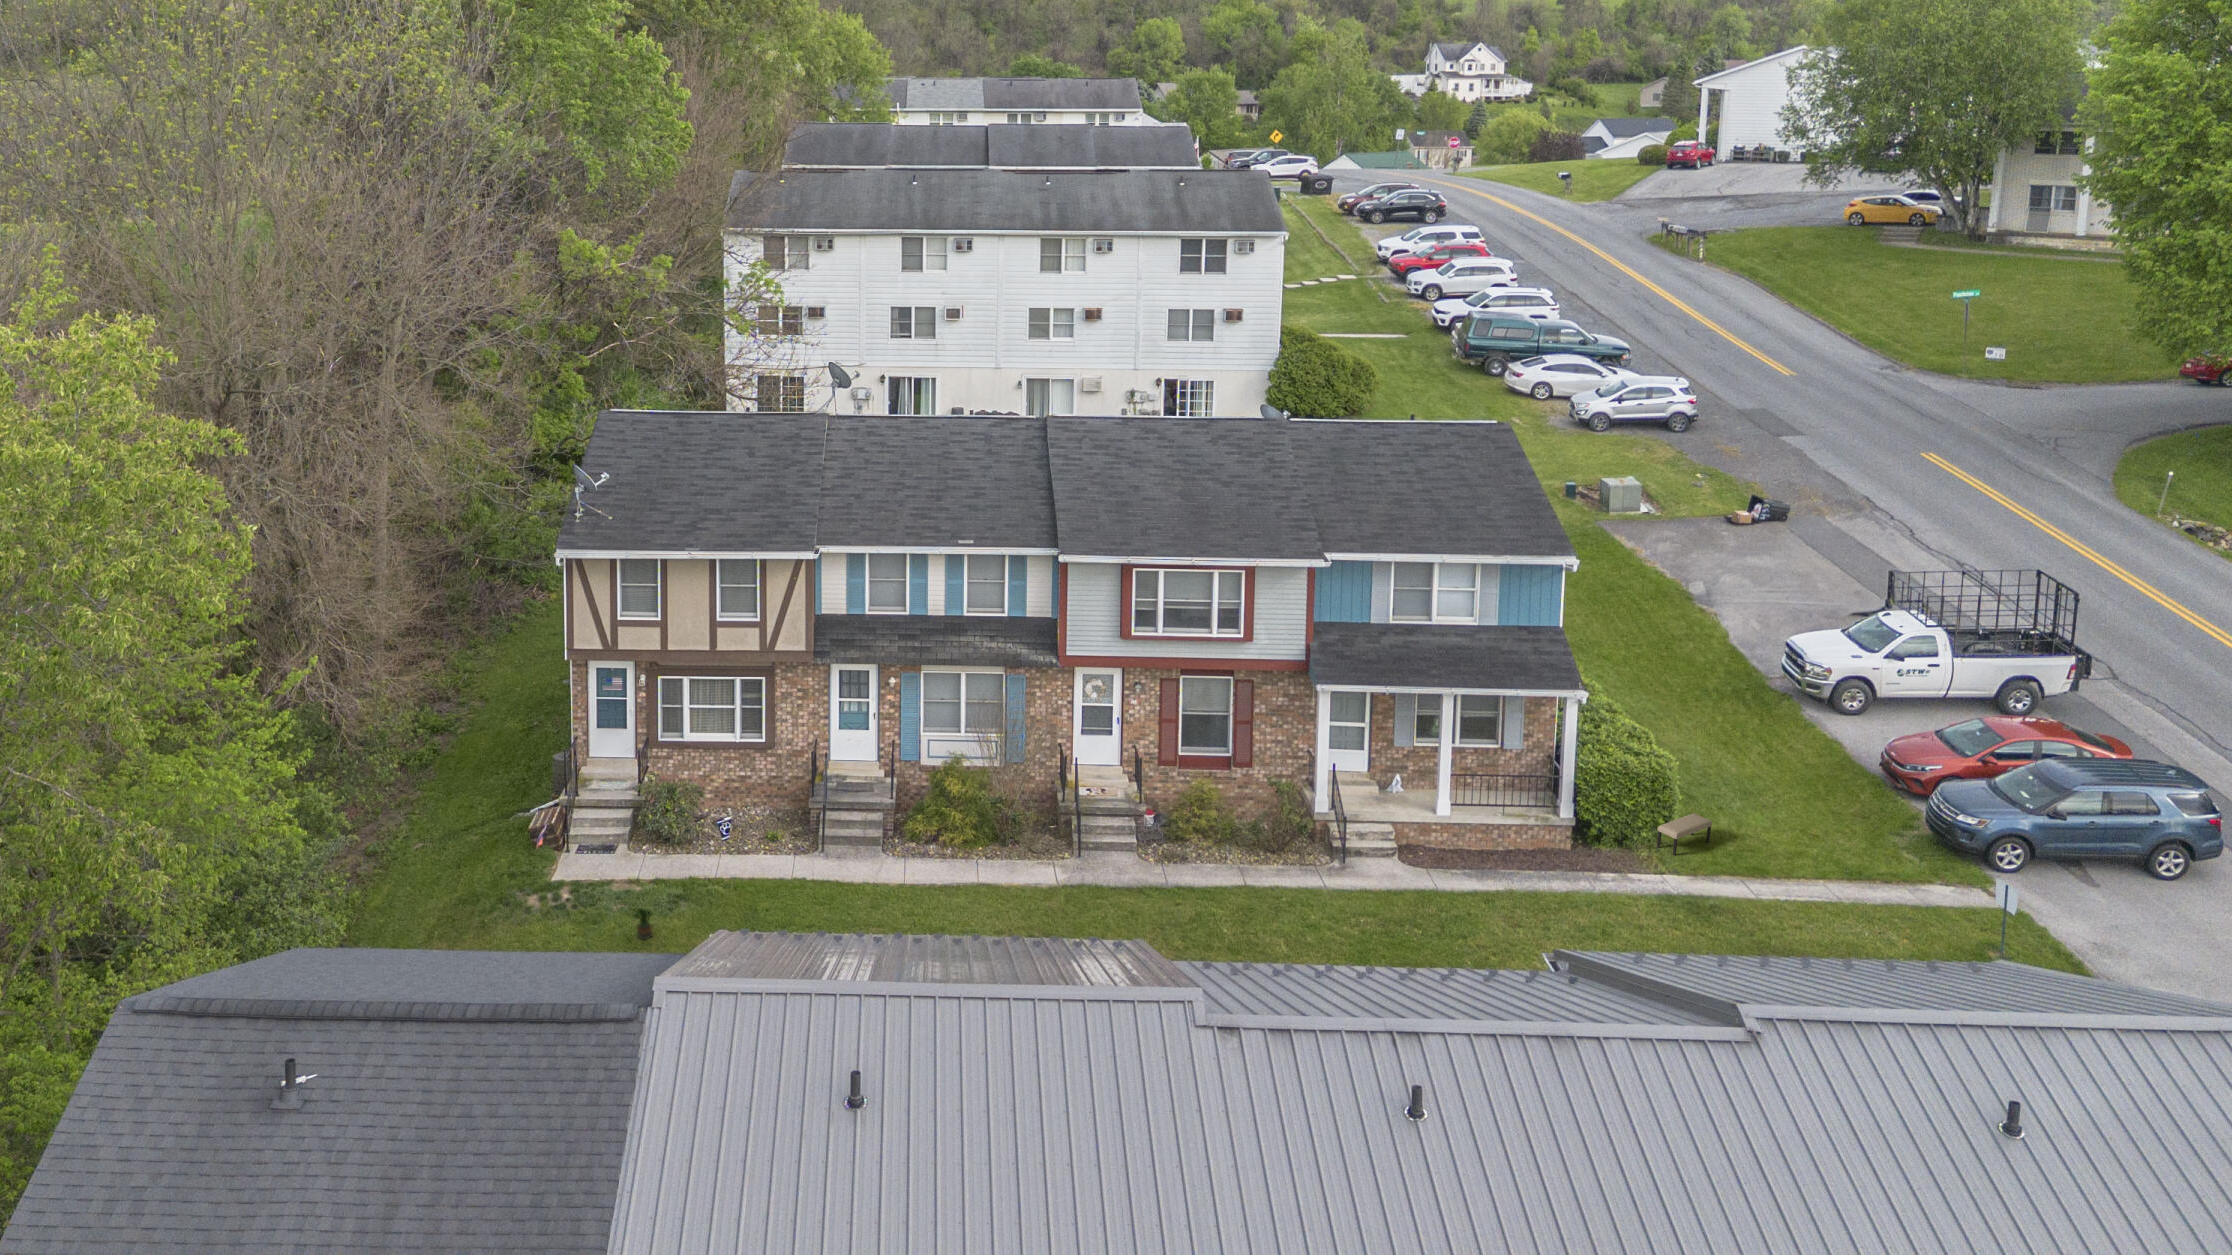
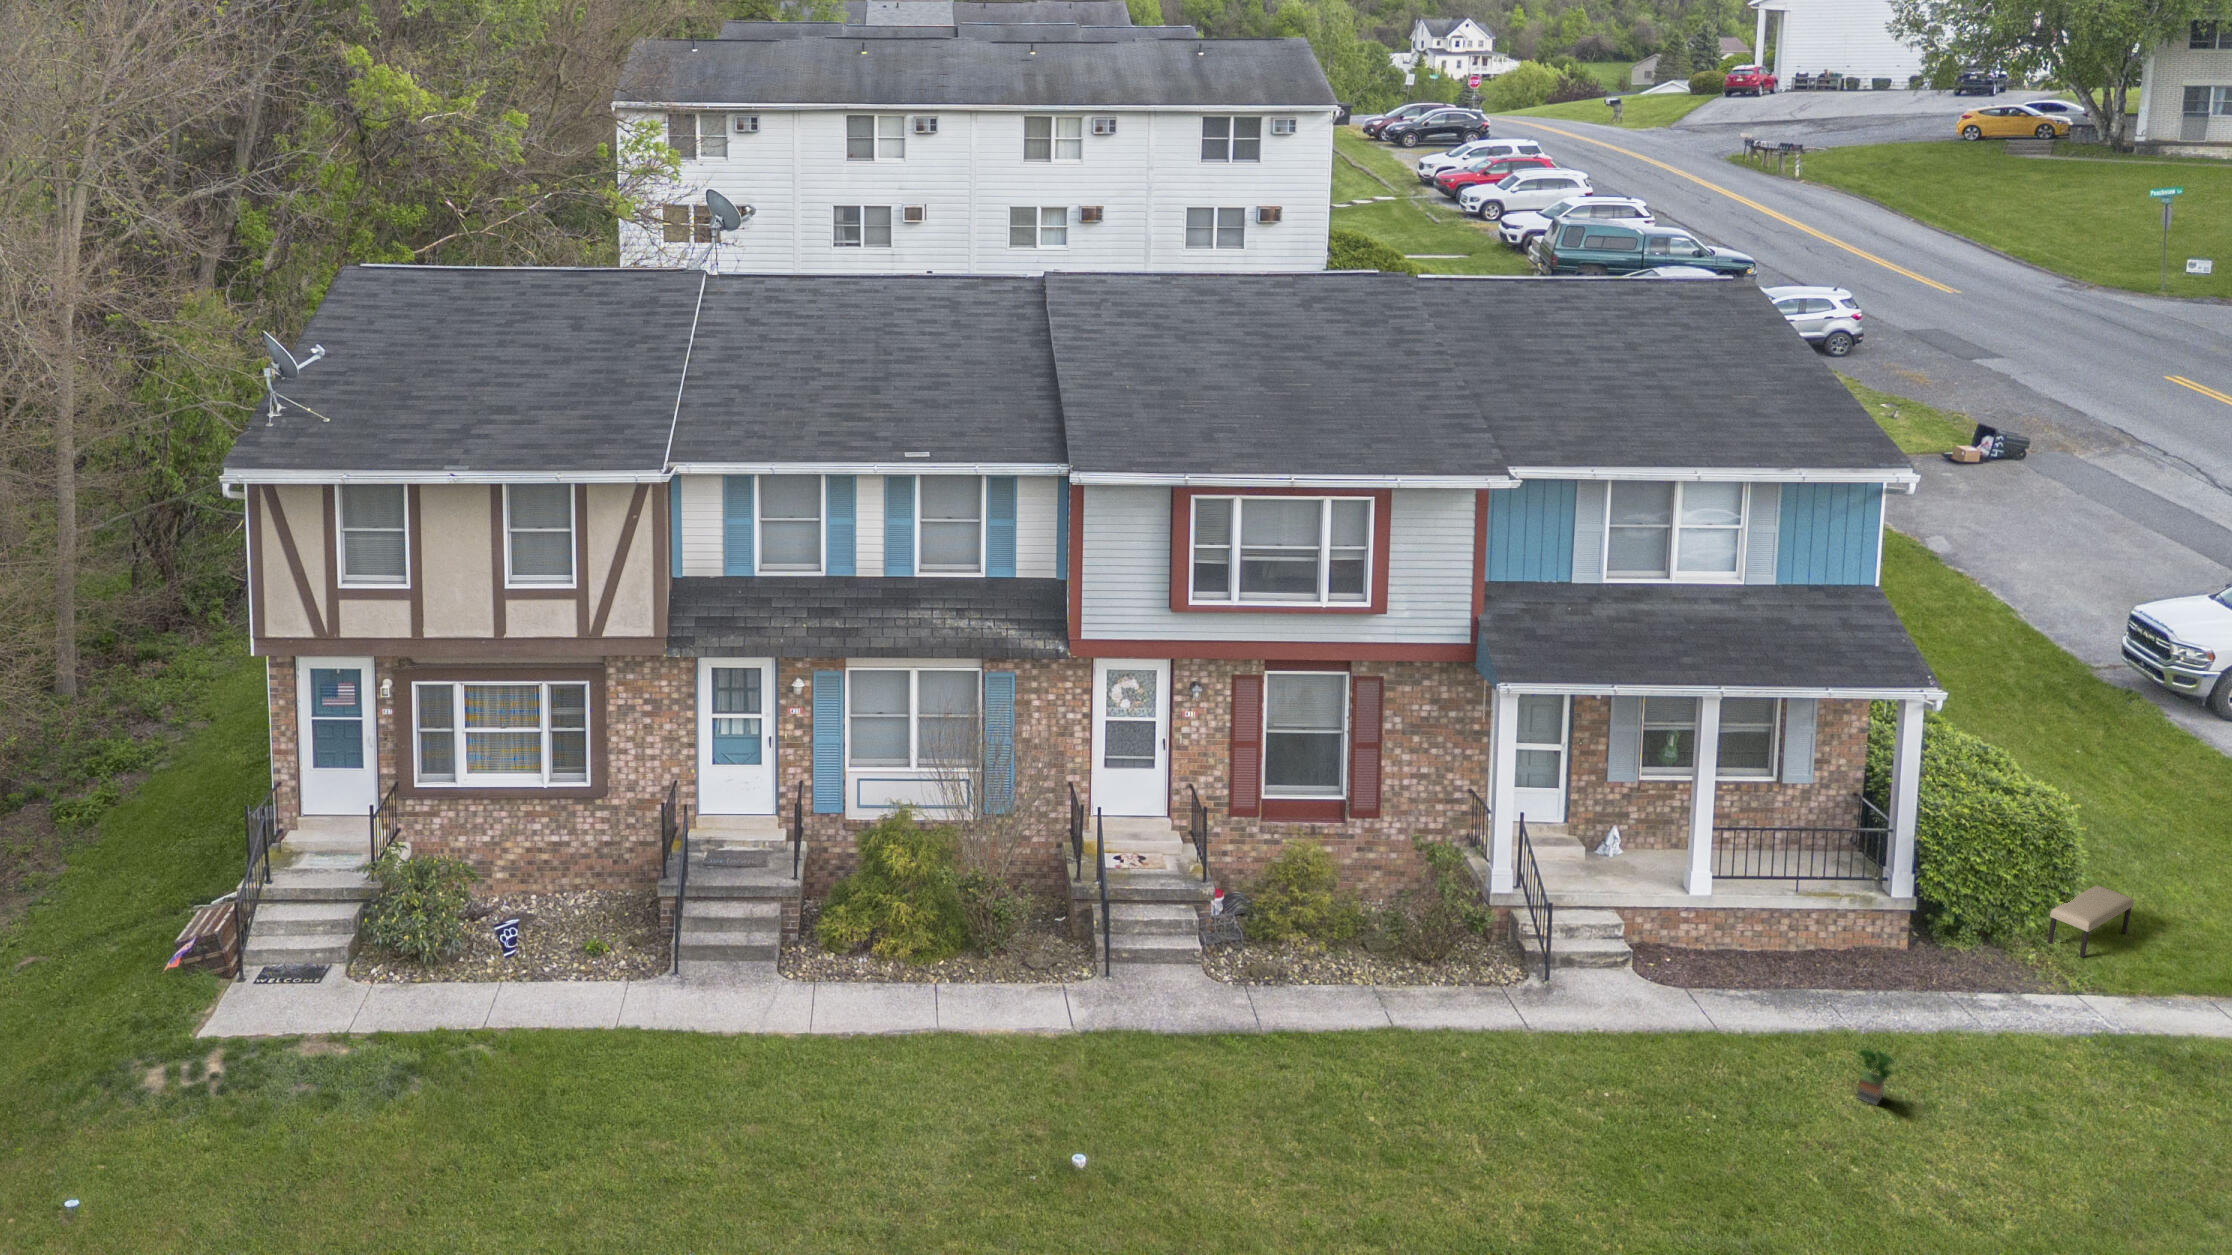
potted tree: present [635,908,654,940] -> present [1857,1049,1895,1105]

